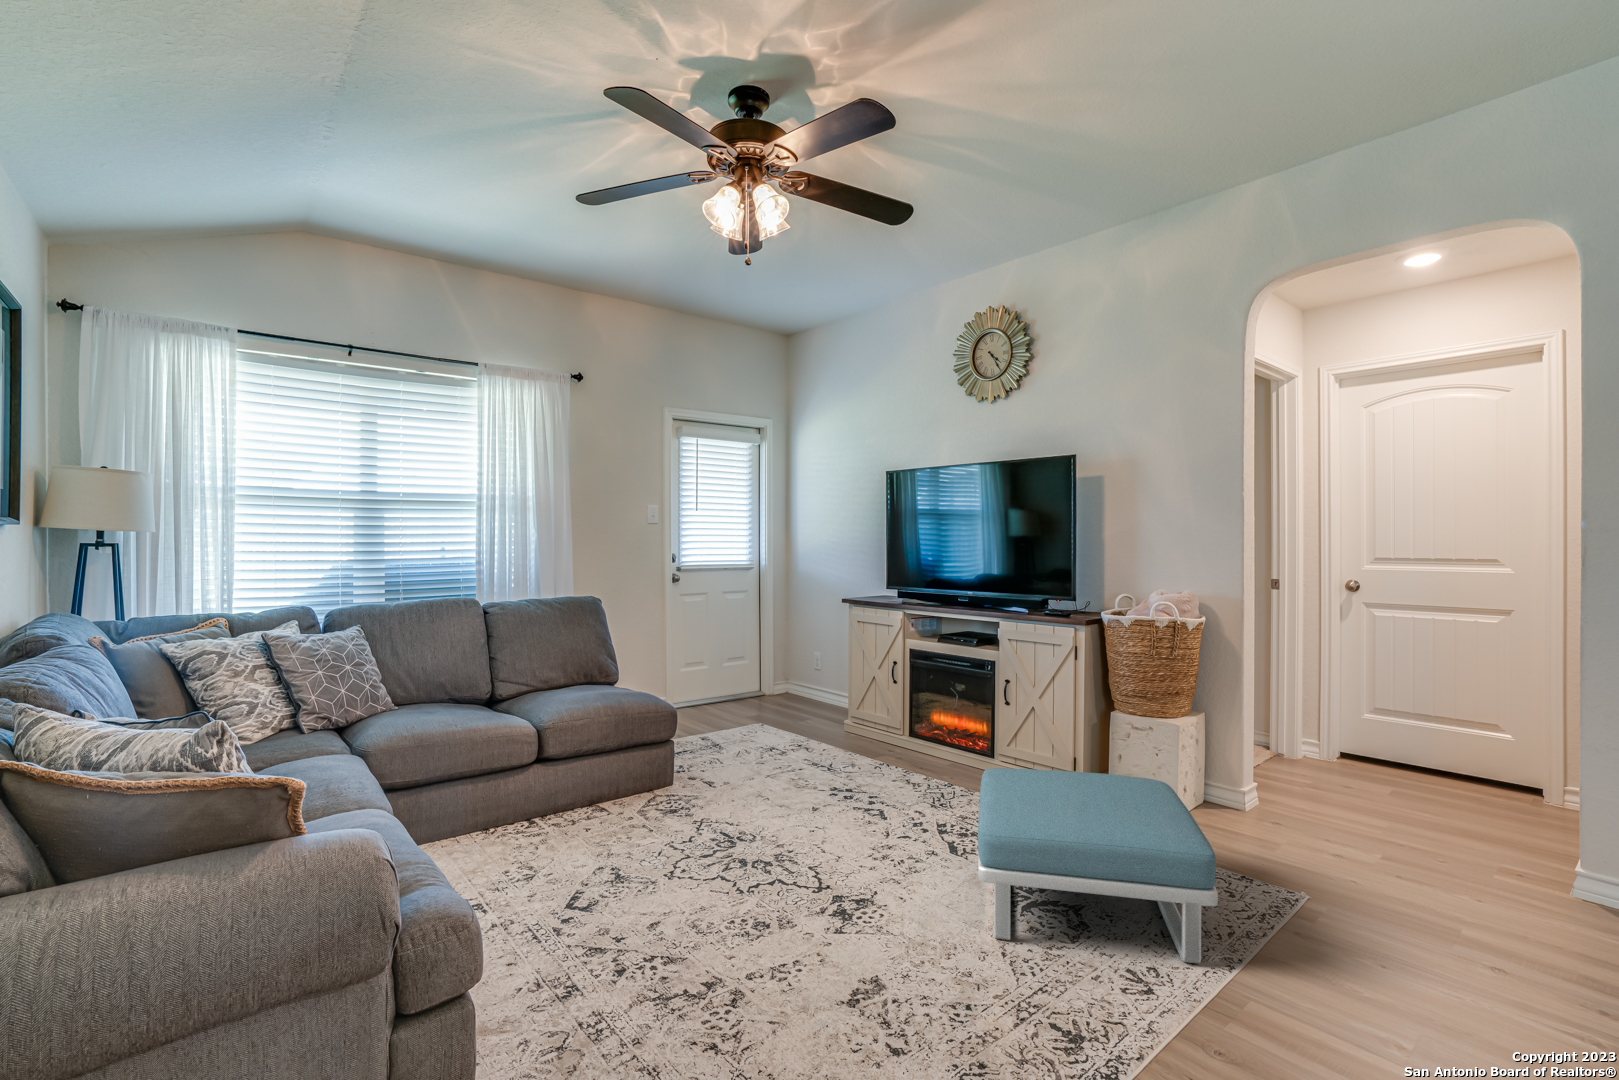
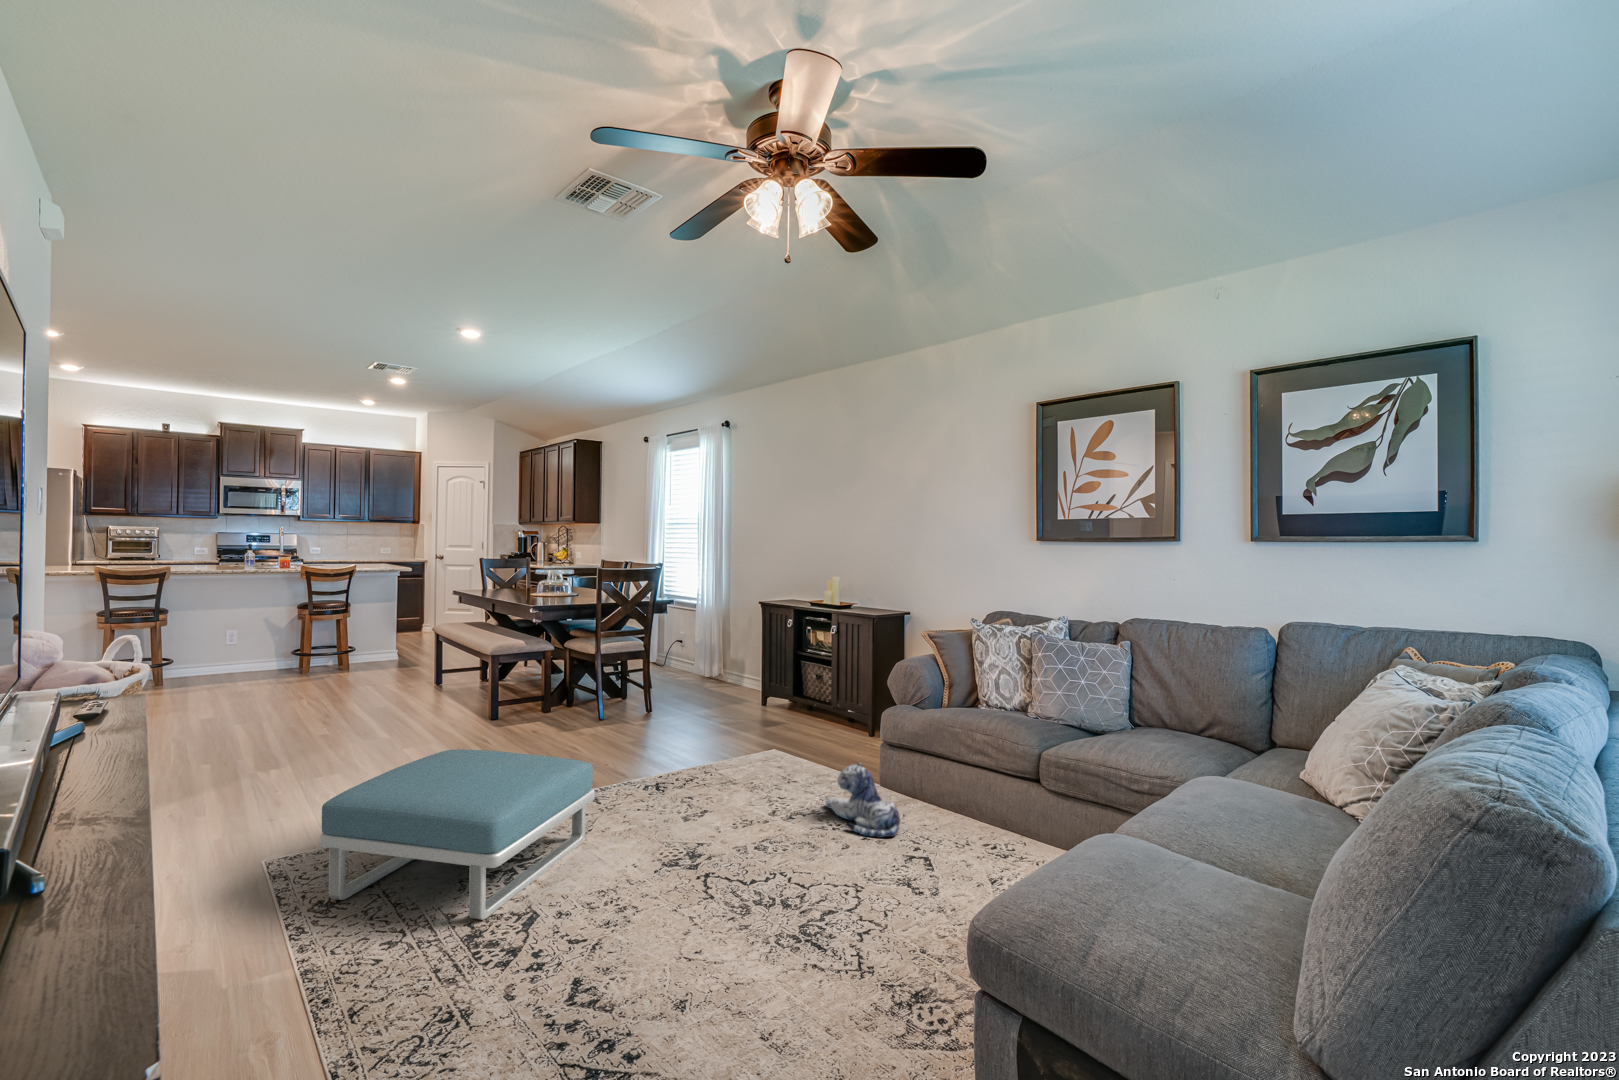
plush toy: none [556,893,644,1012] -> present [826,763,900,838]

